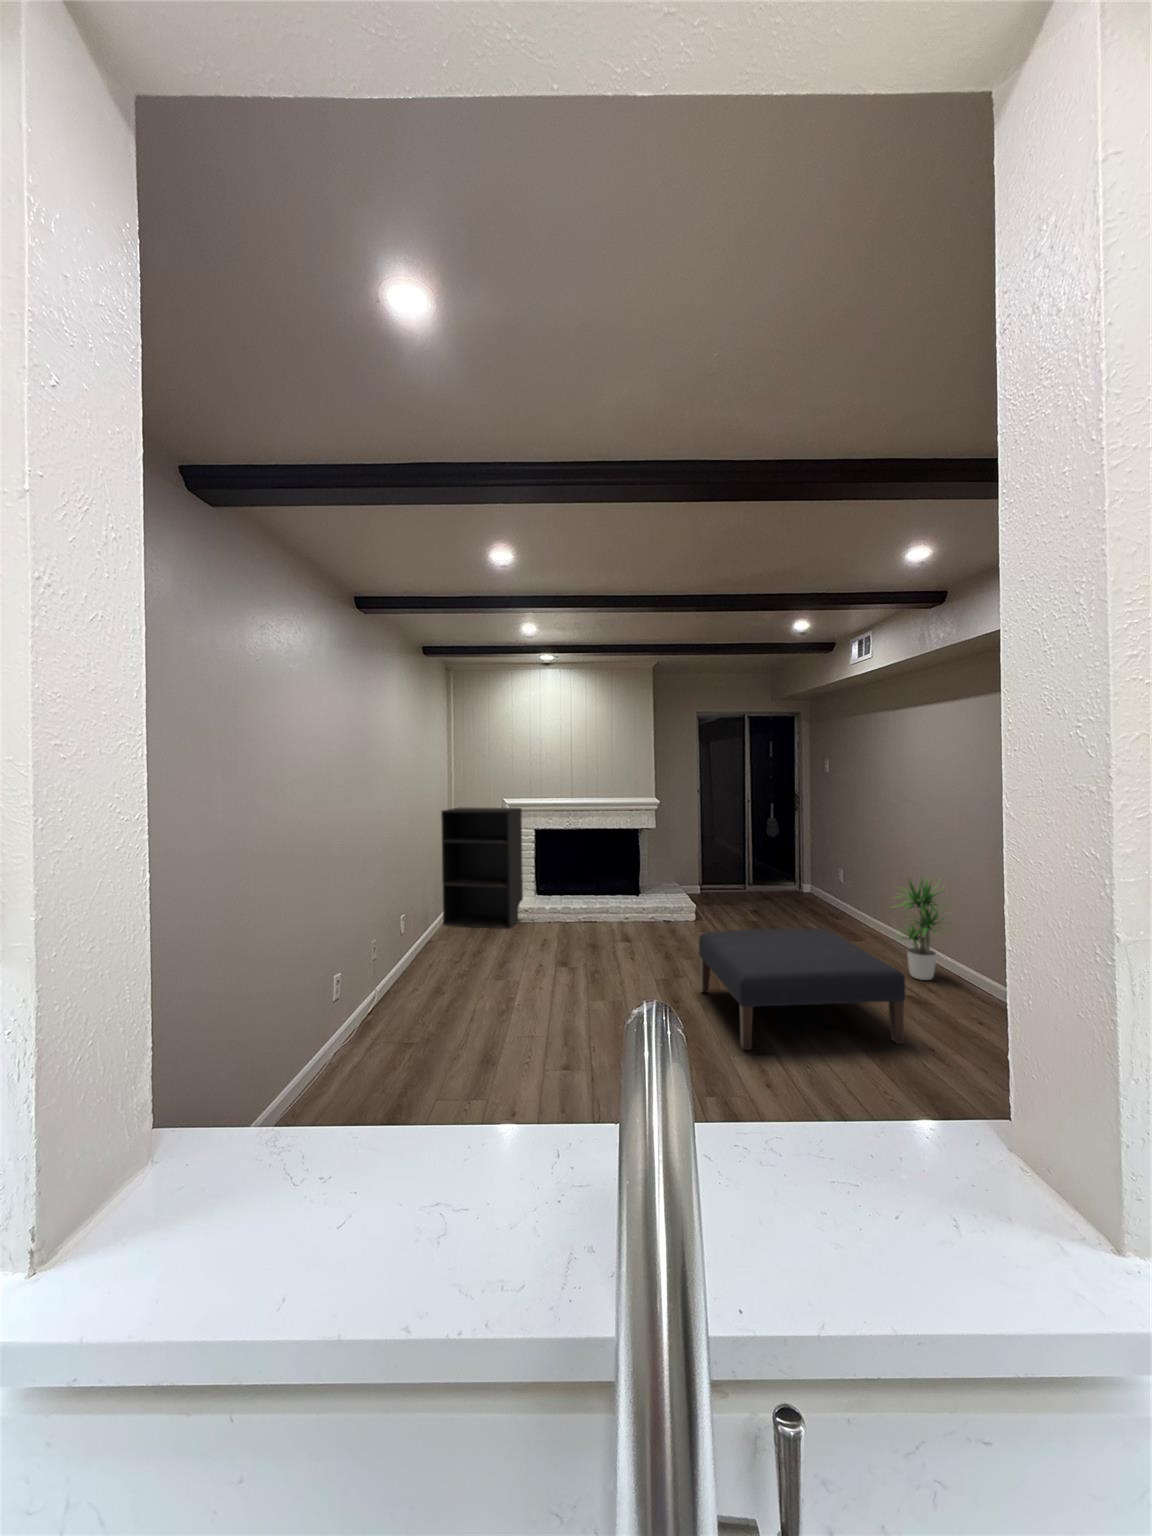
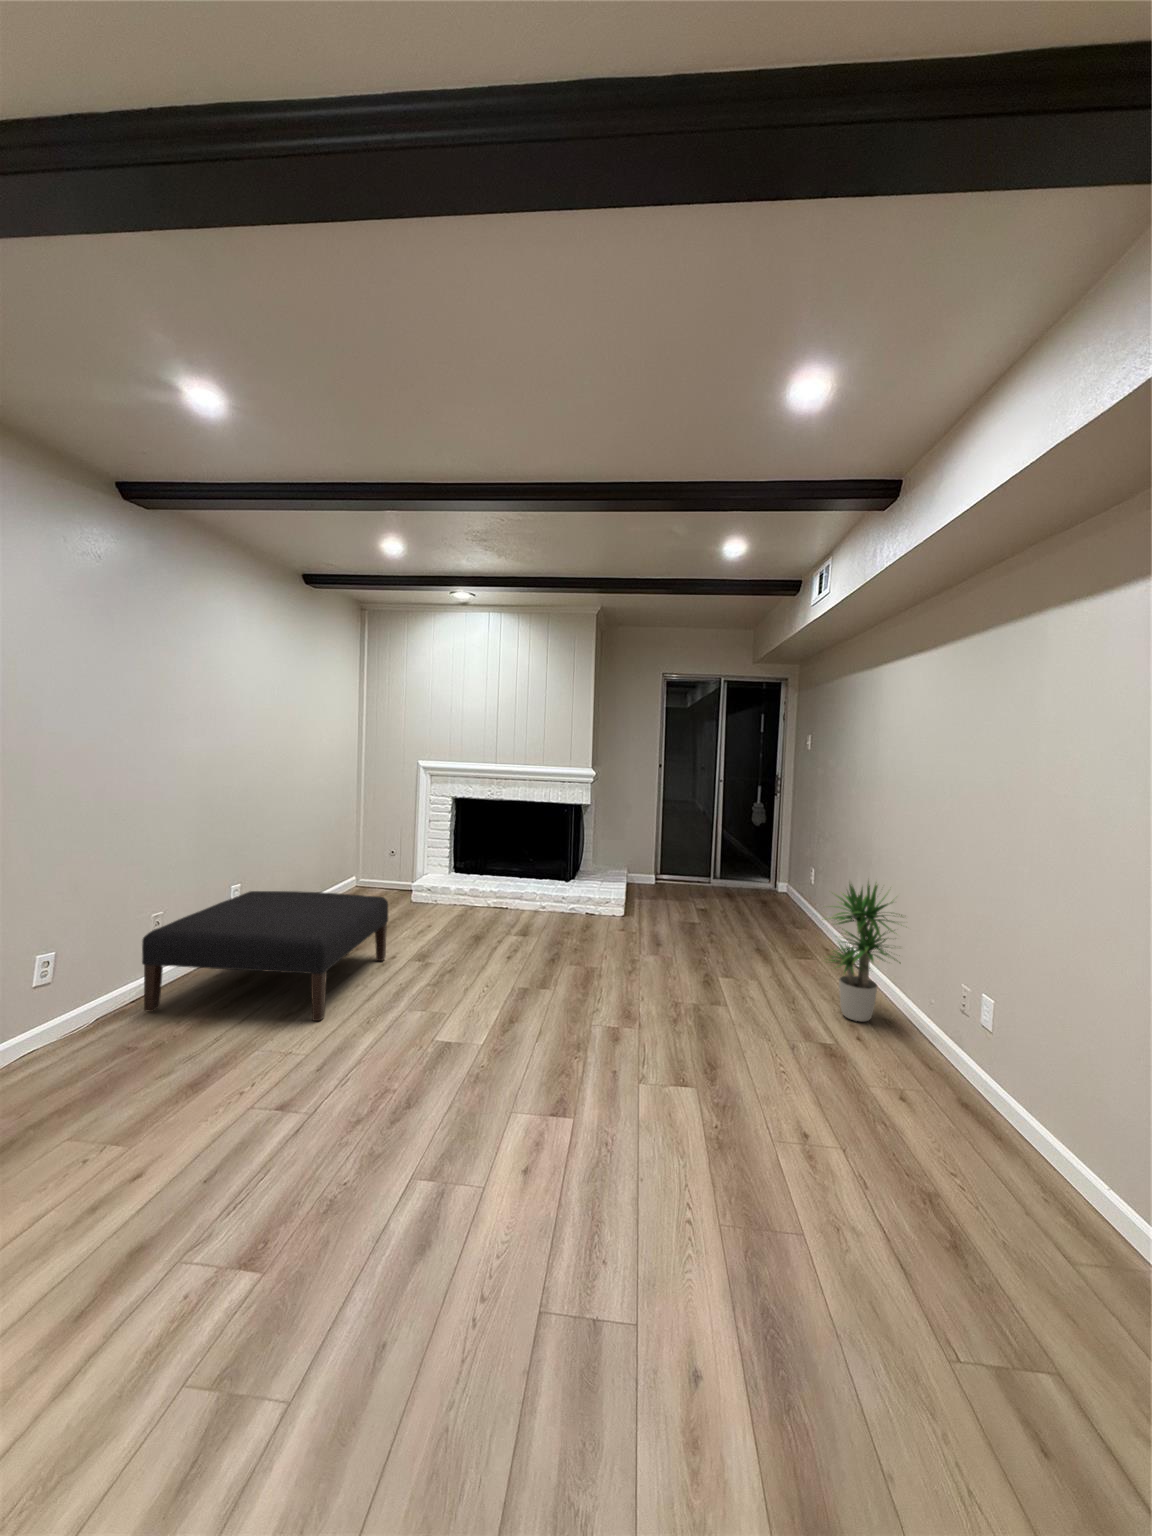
bookshelf: present [441,807,523,929] -> none [334,768,433,909]
ottoman: present [699,928,905,1050] -> present [142,891,388,1021]

